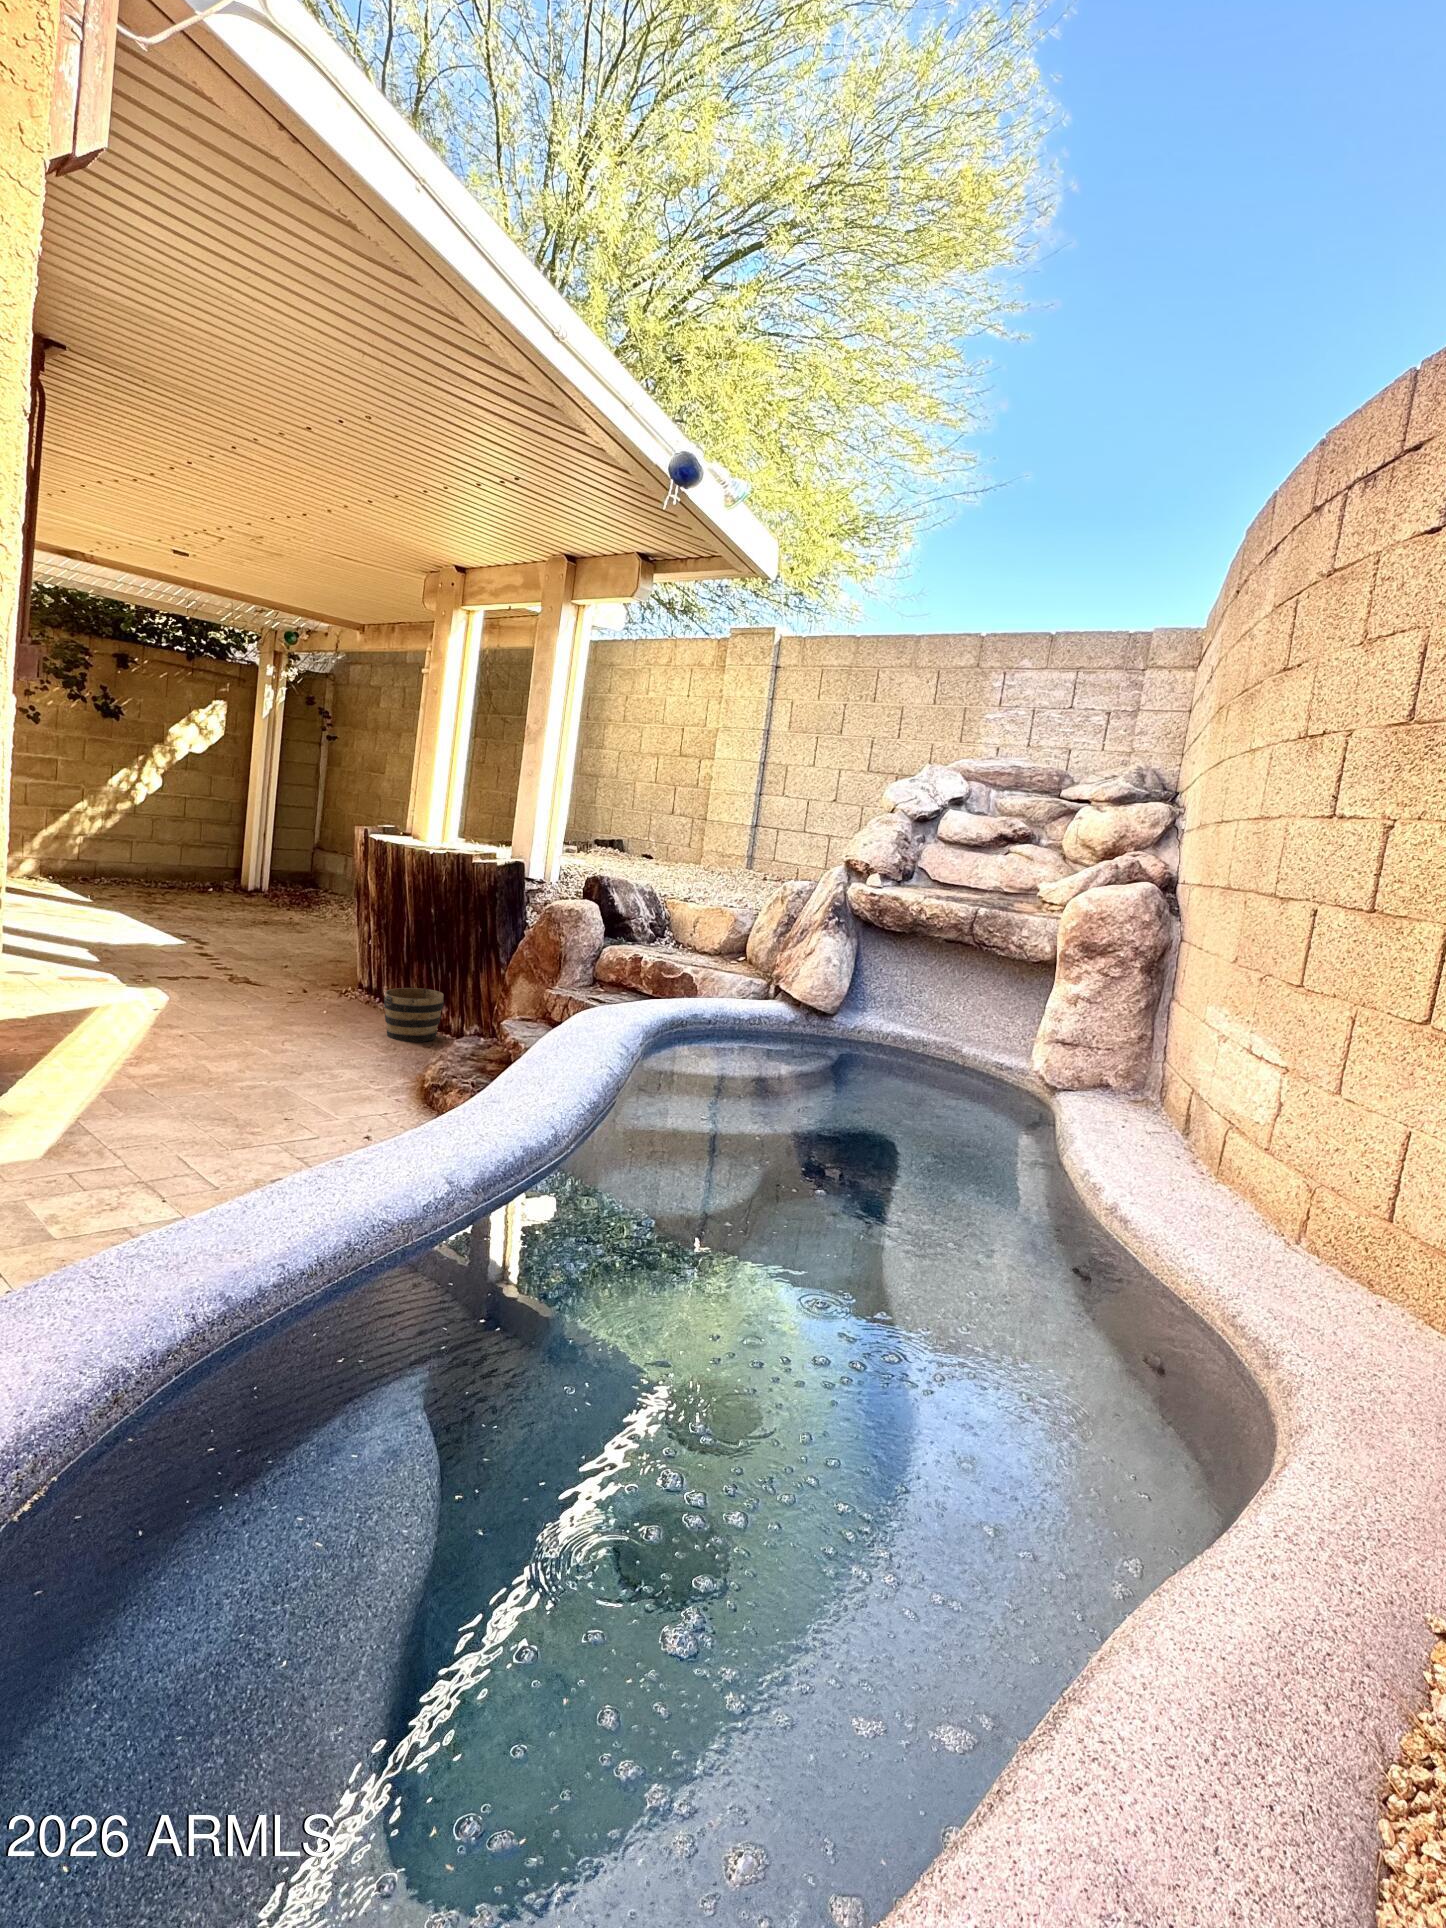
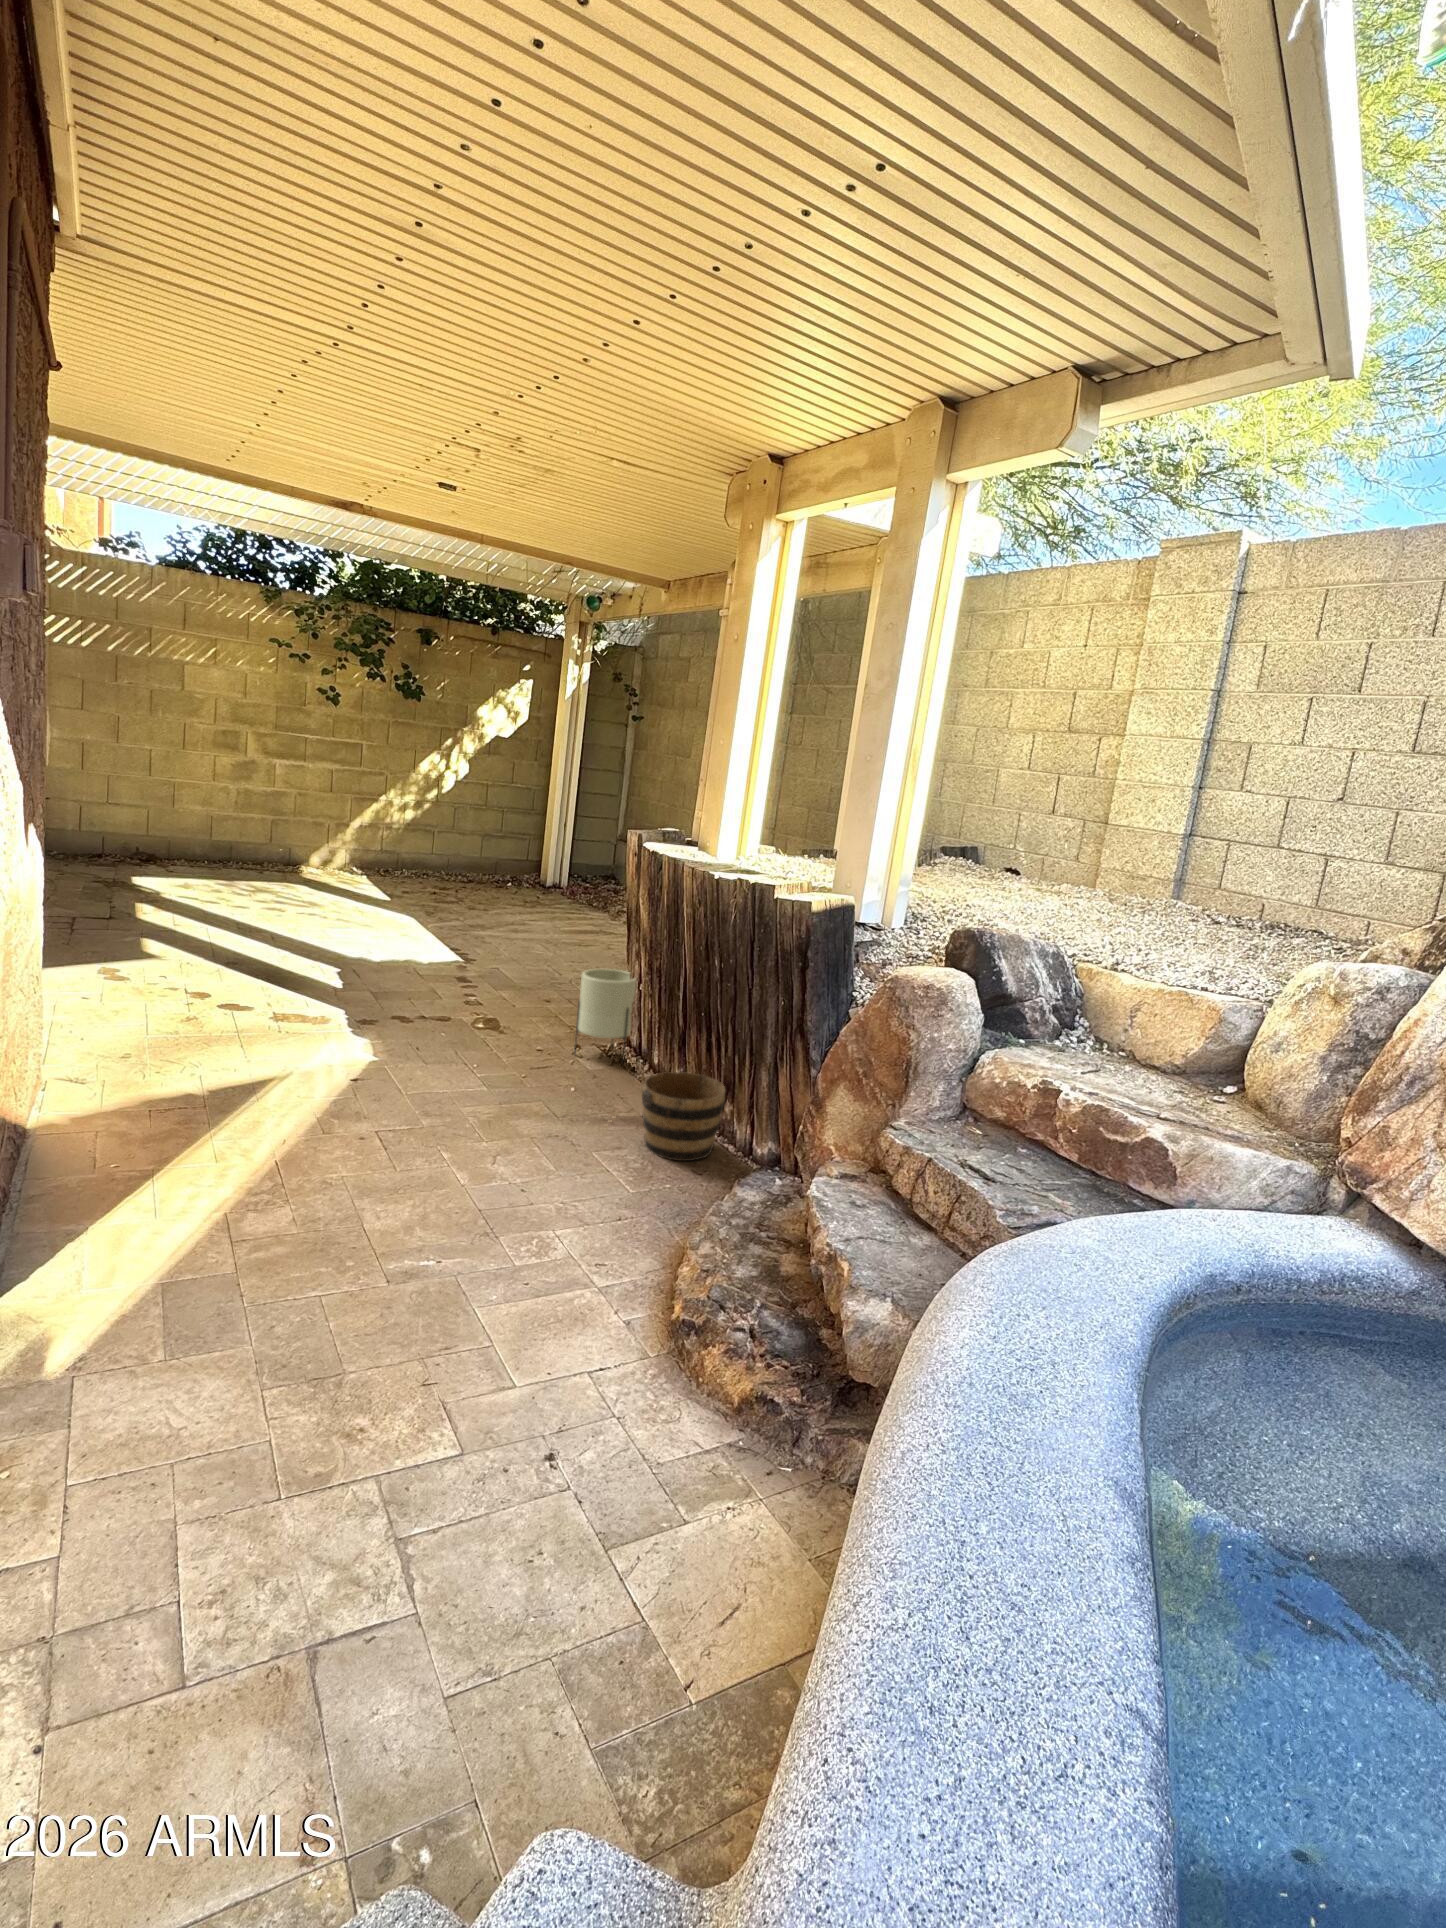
planter: none [320,930,369,998] -> present [574,969,636,1063]

